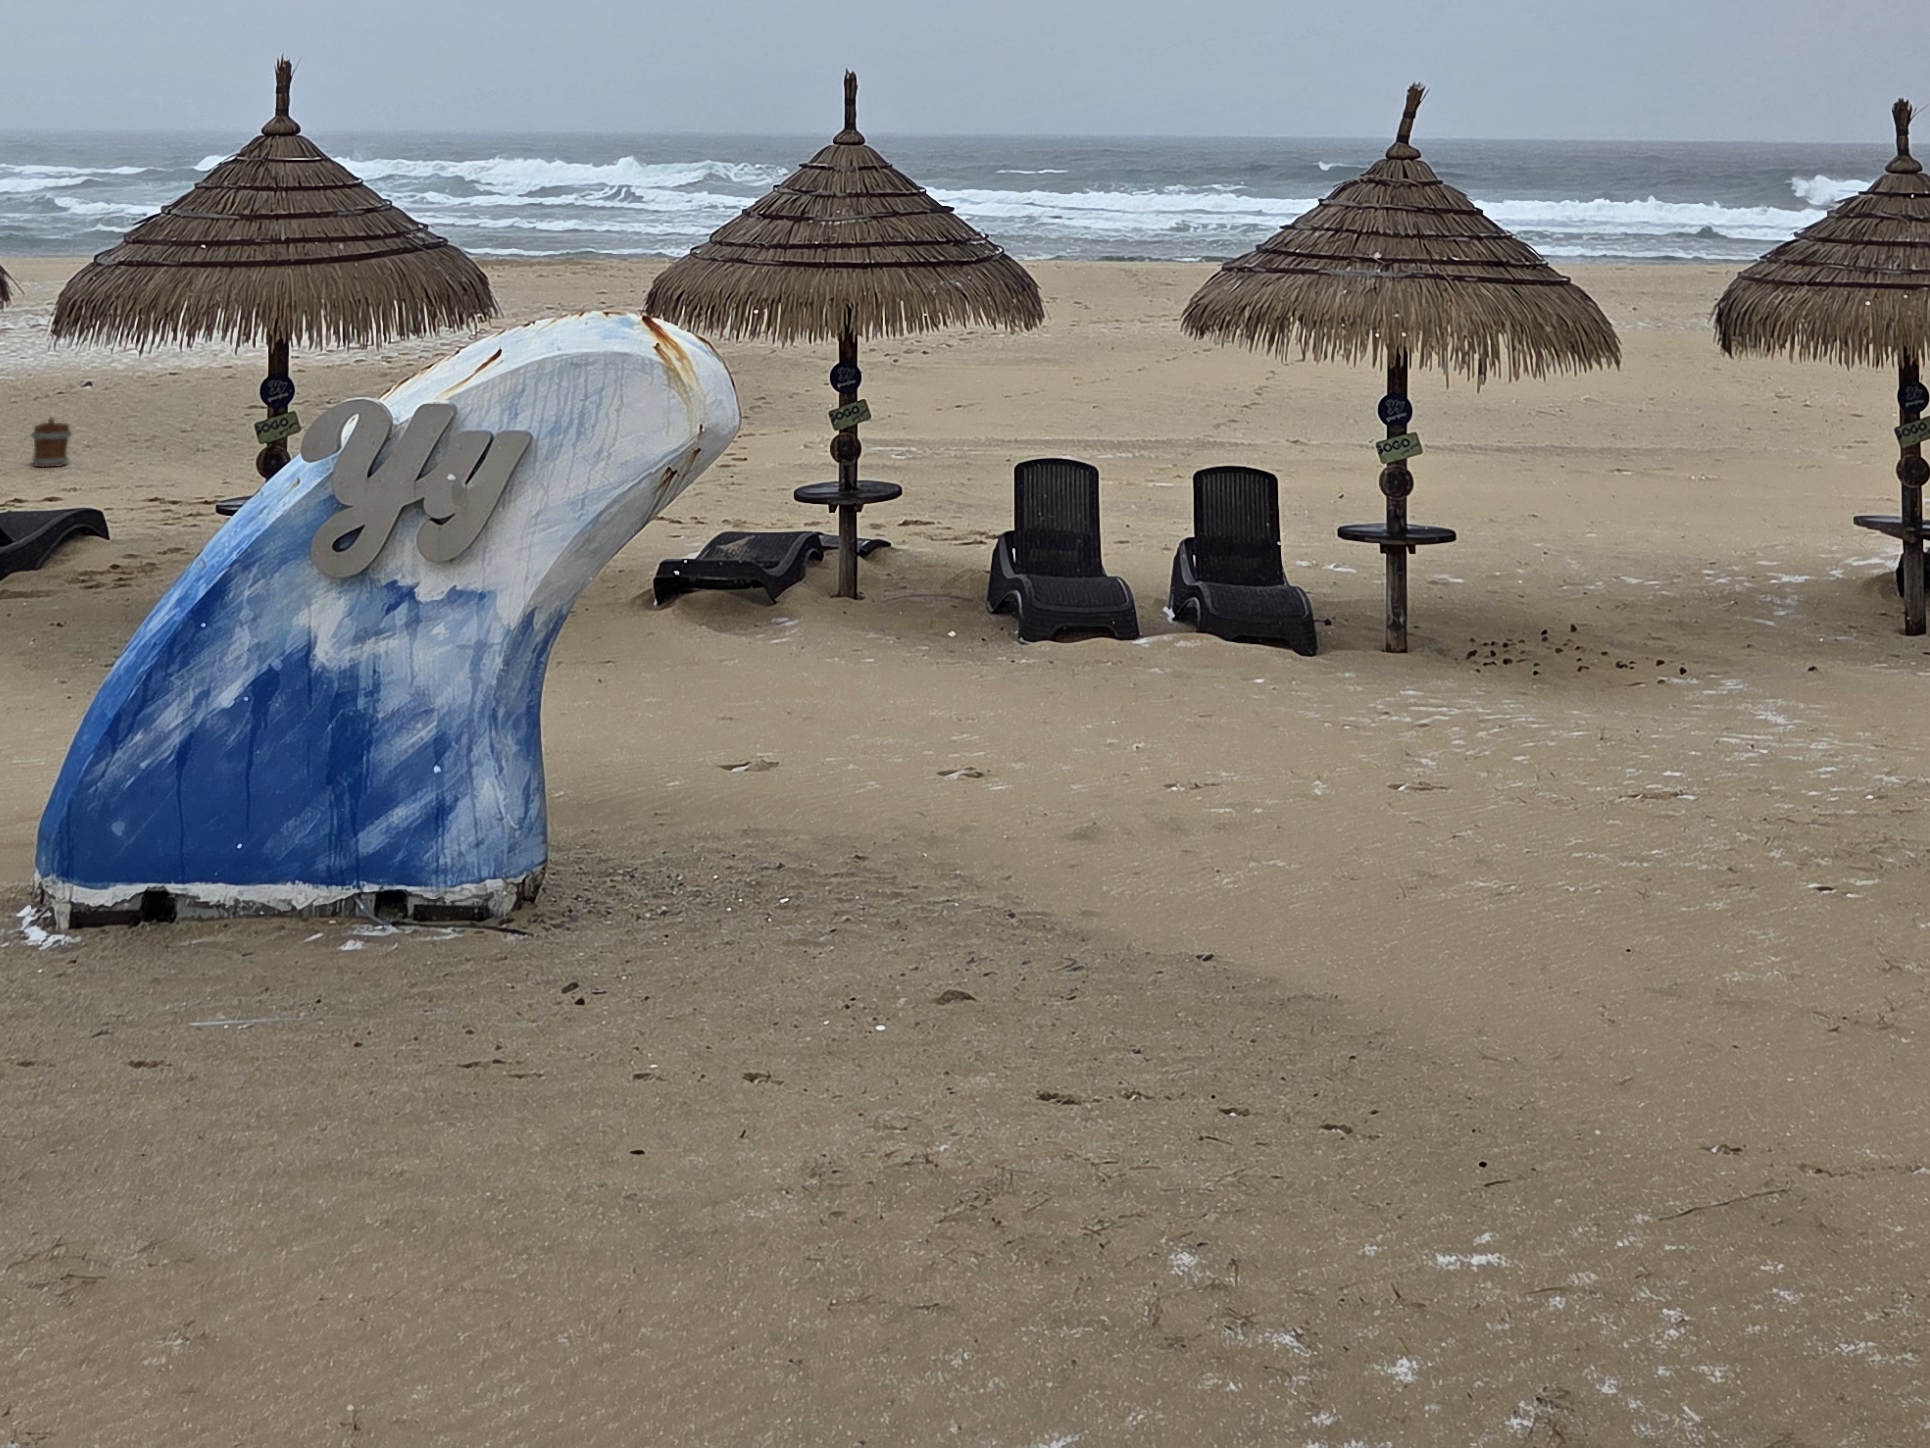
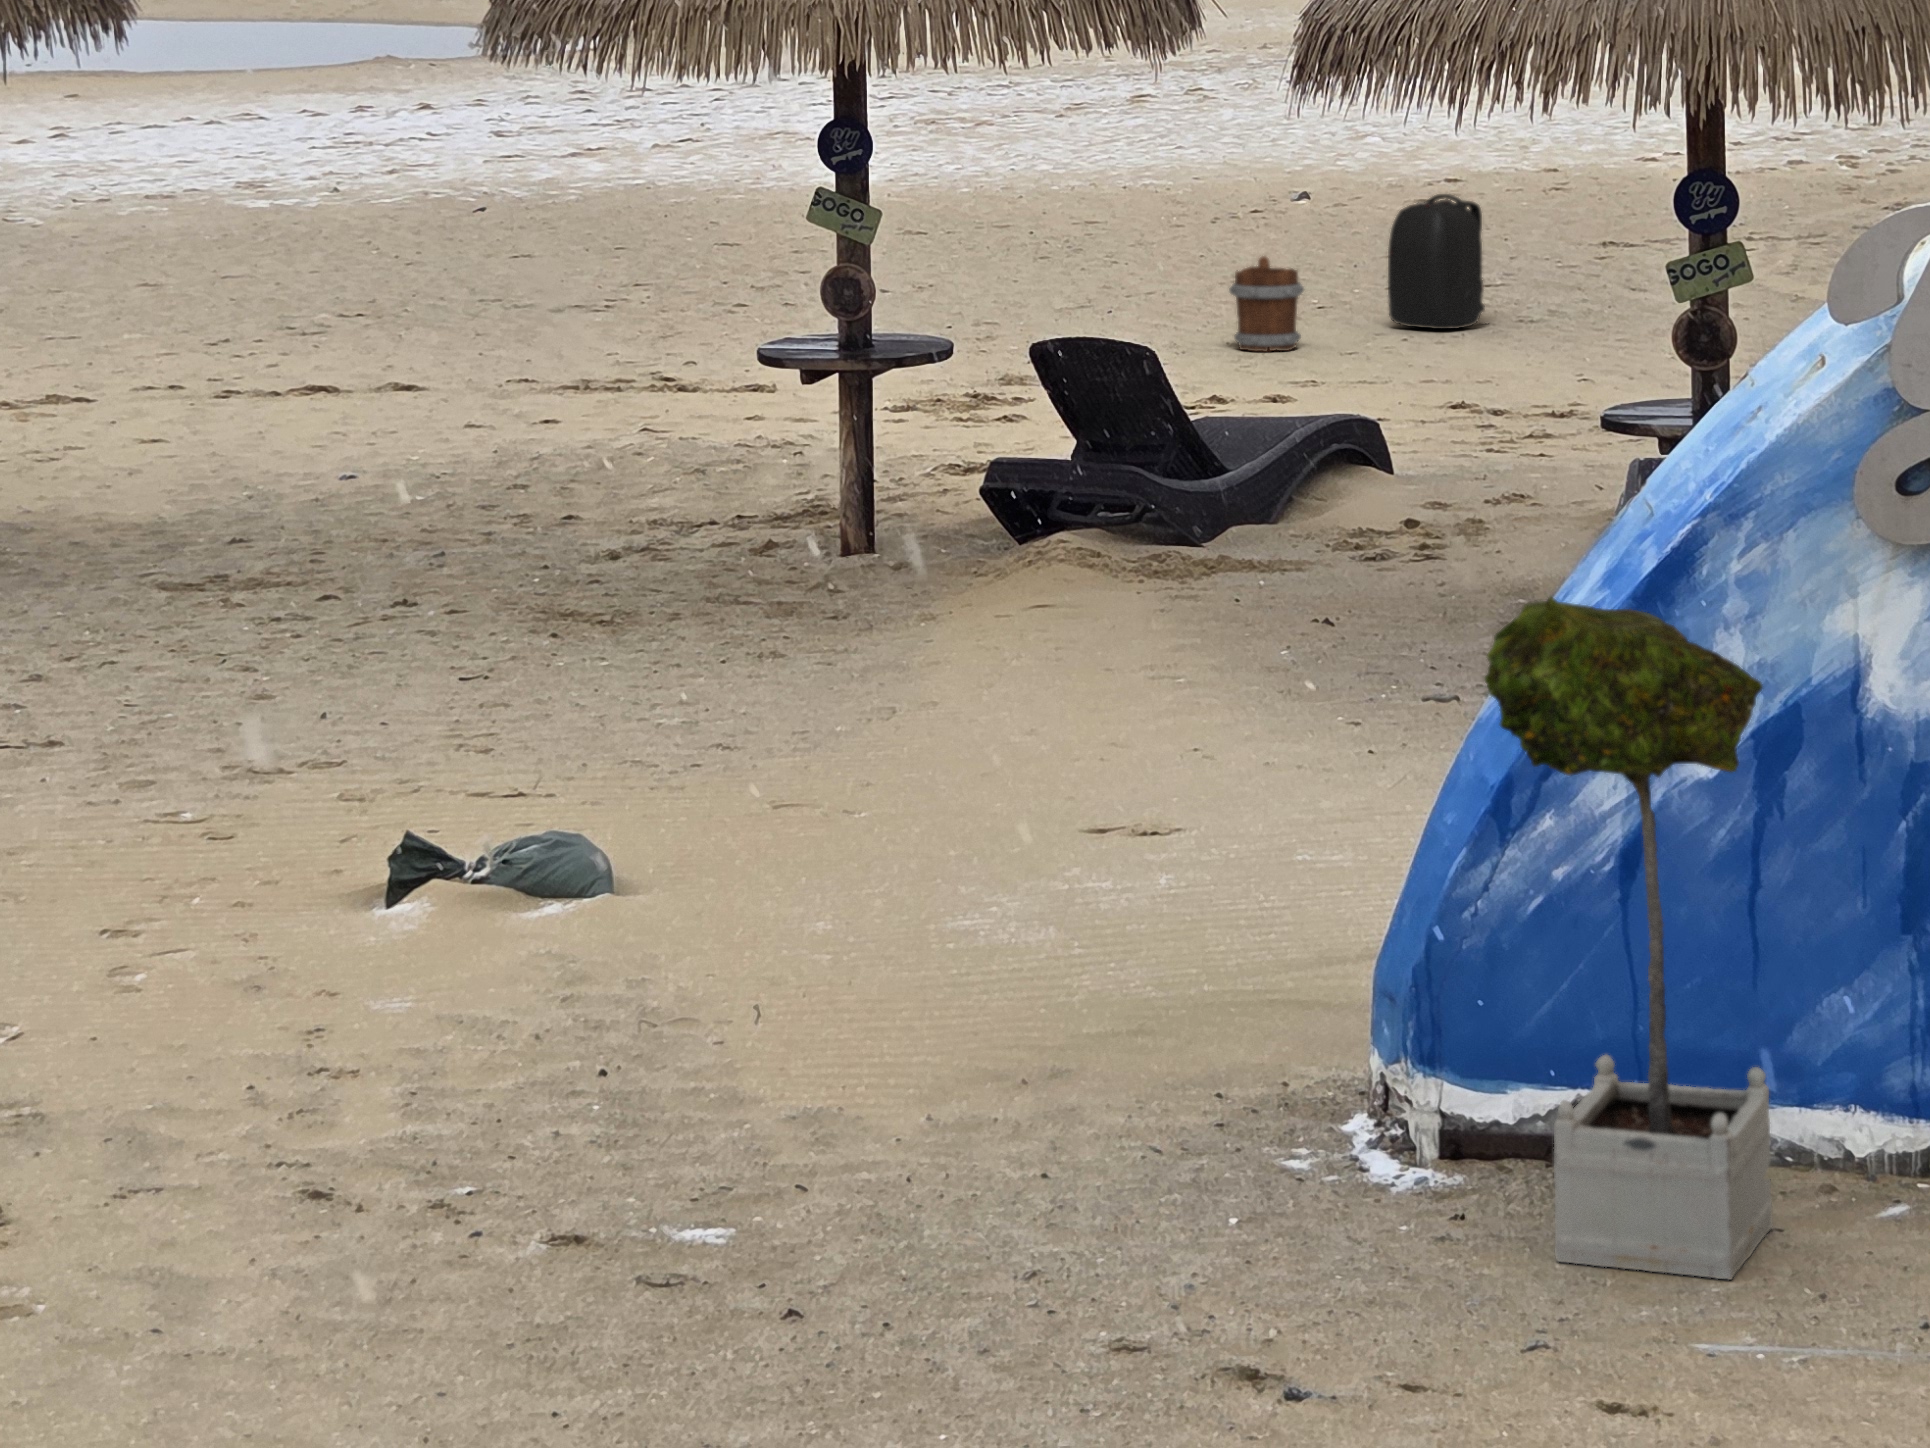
backpack: none [119,382,173,452] -> present [1388,194,1485,329]
potted tree: none [100,618,256,994] -> present [1485,597,1773,1279]

